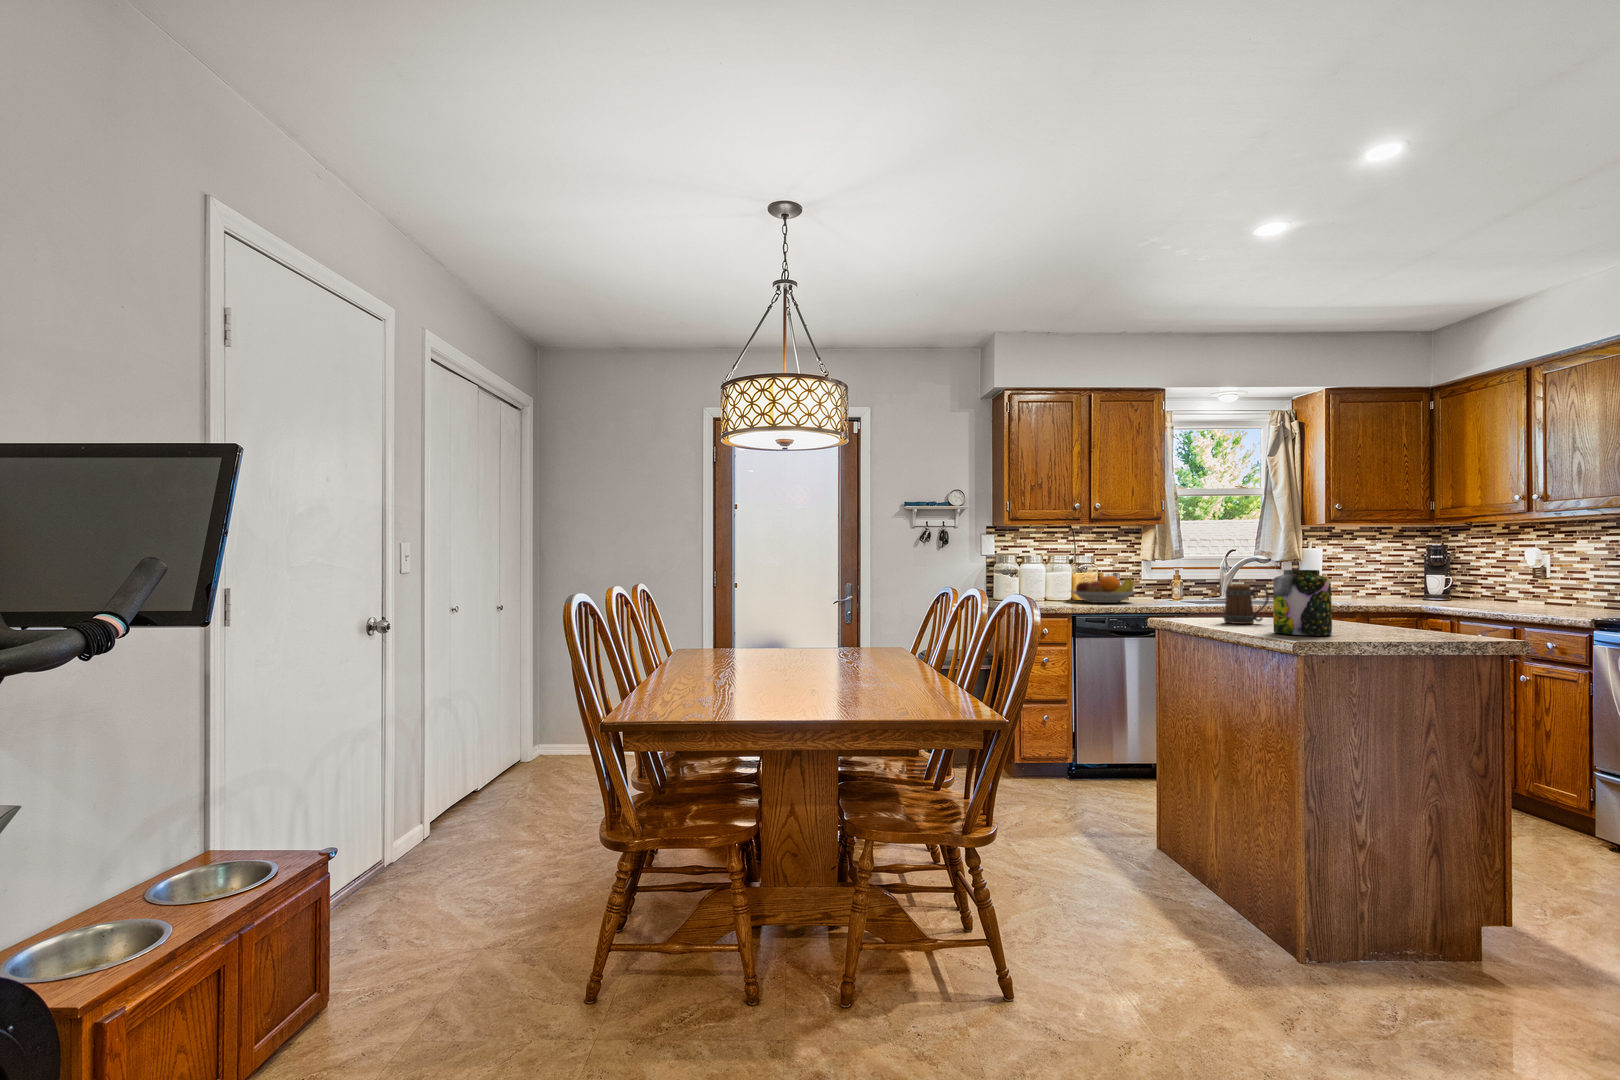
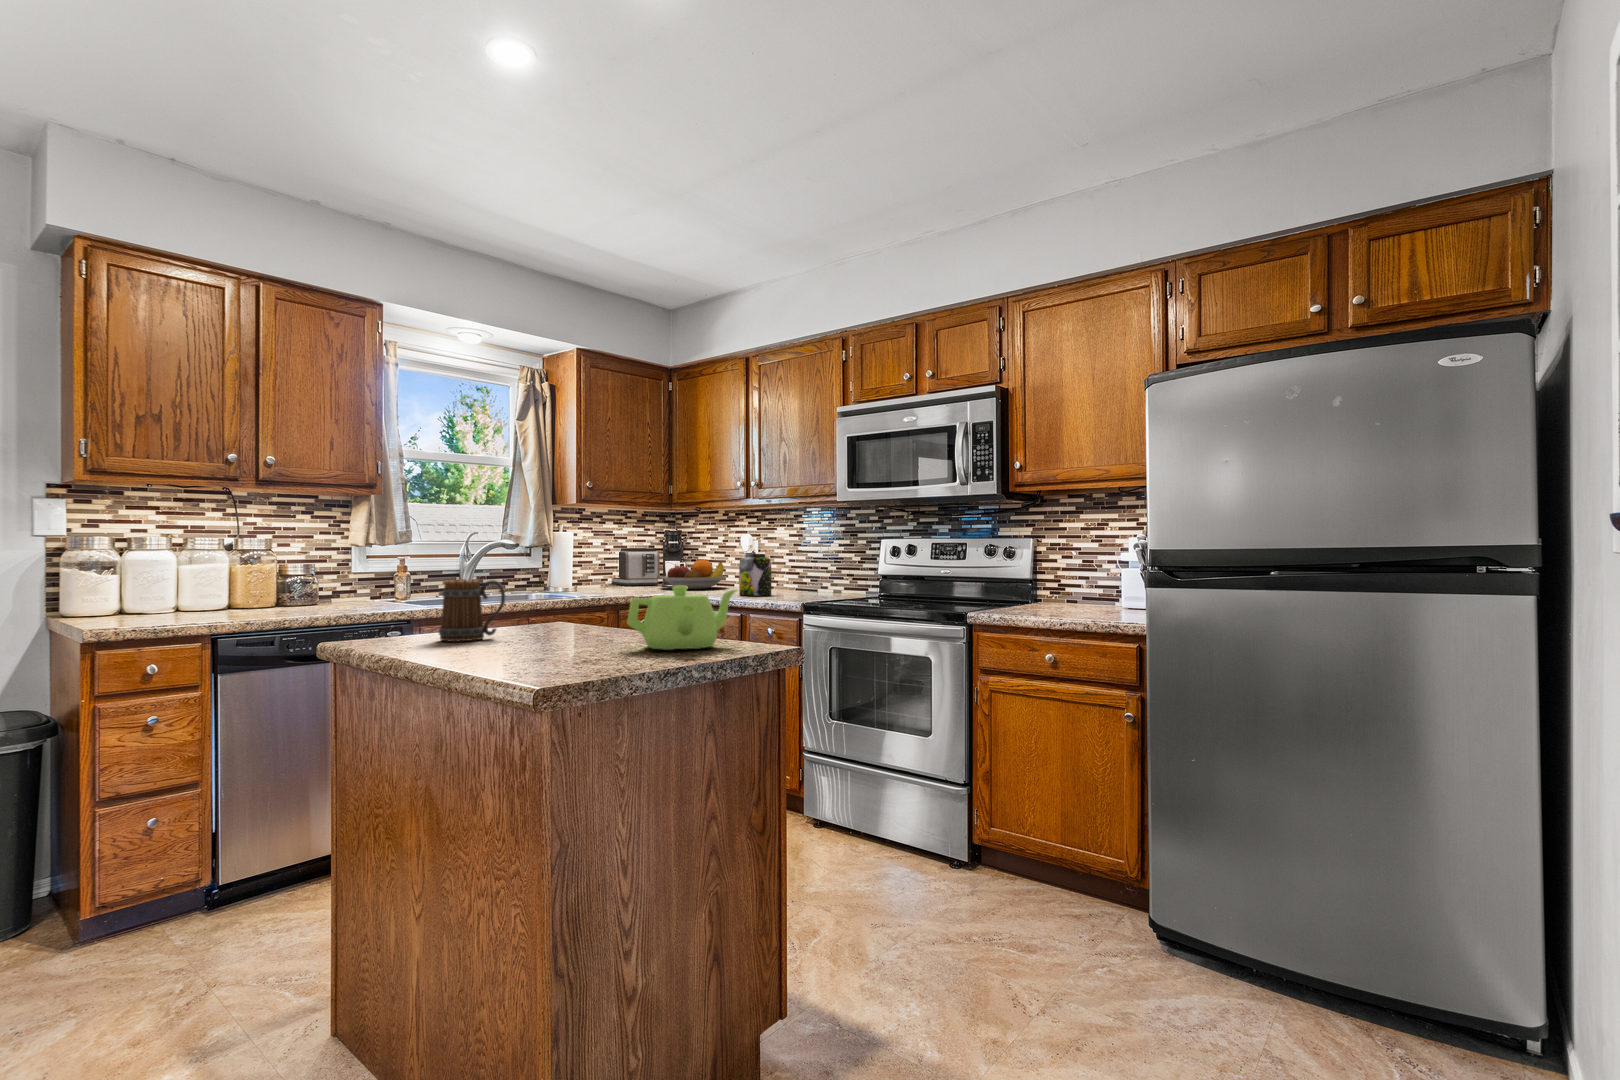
toaster: none [1365,562,1421,597] -> present [612,548,660,585]
jar: present [1273,570,1332,636] -> present [739,554,772,596]
fruit bowl: present [1071,575,1135,603] -> present [660,560,727,589]
teapot: none [1364,593,1467,638] -> present [627,586,737,650]

